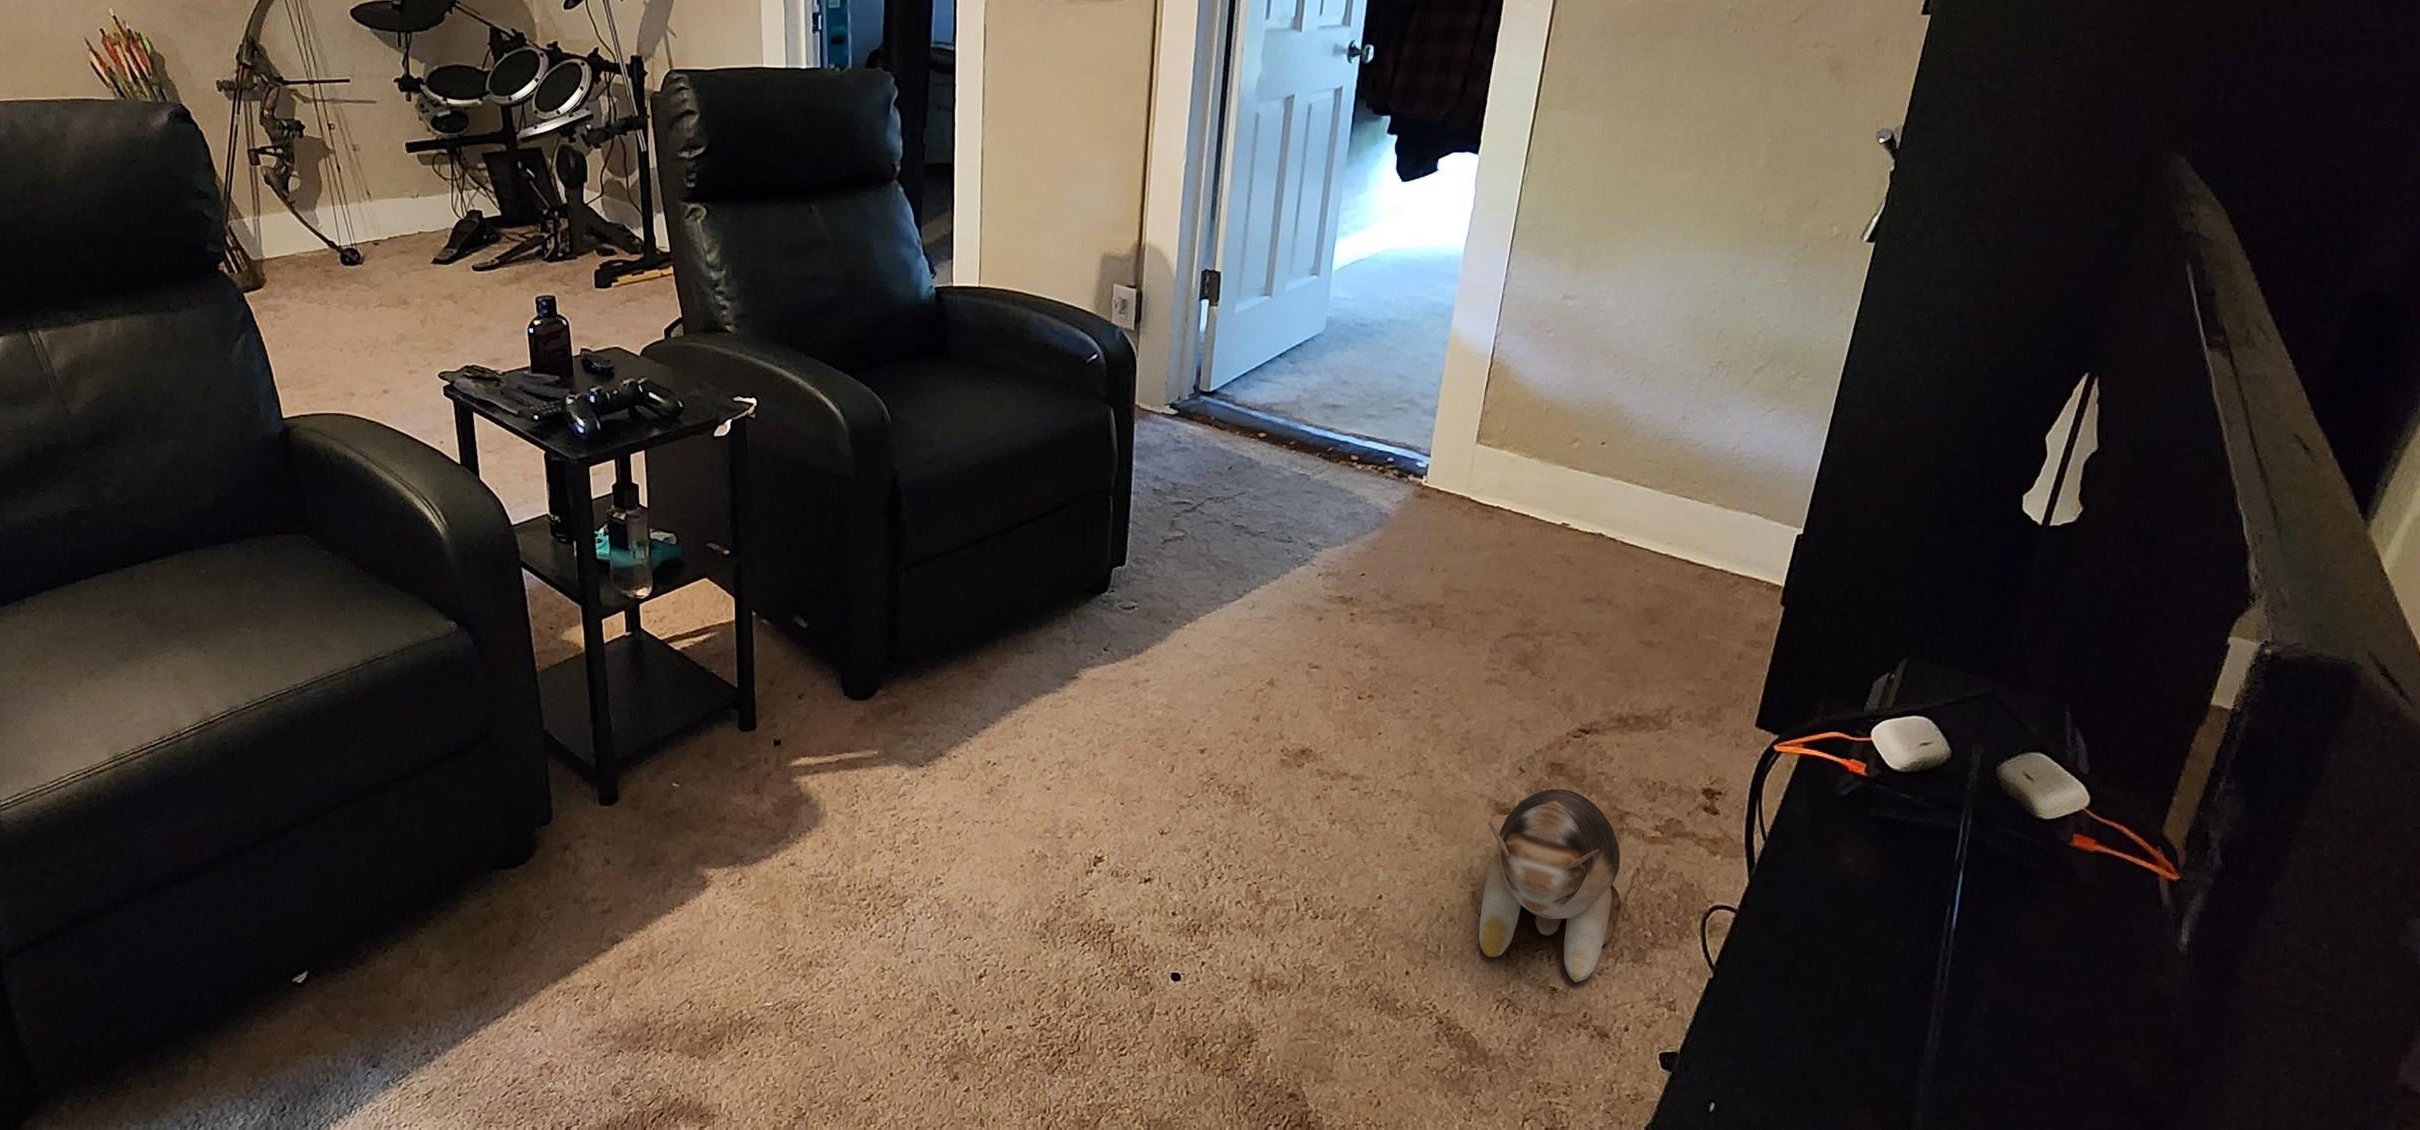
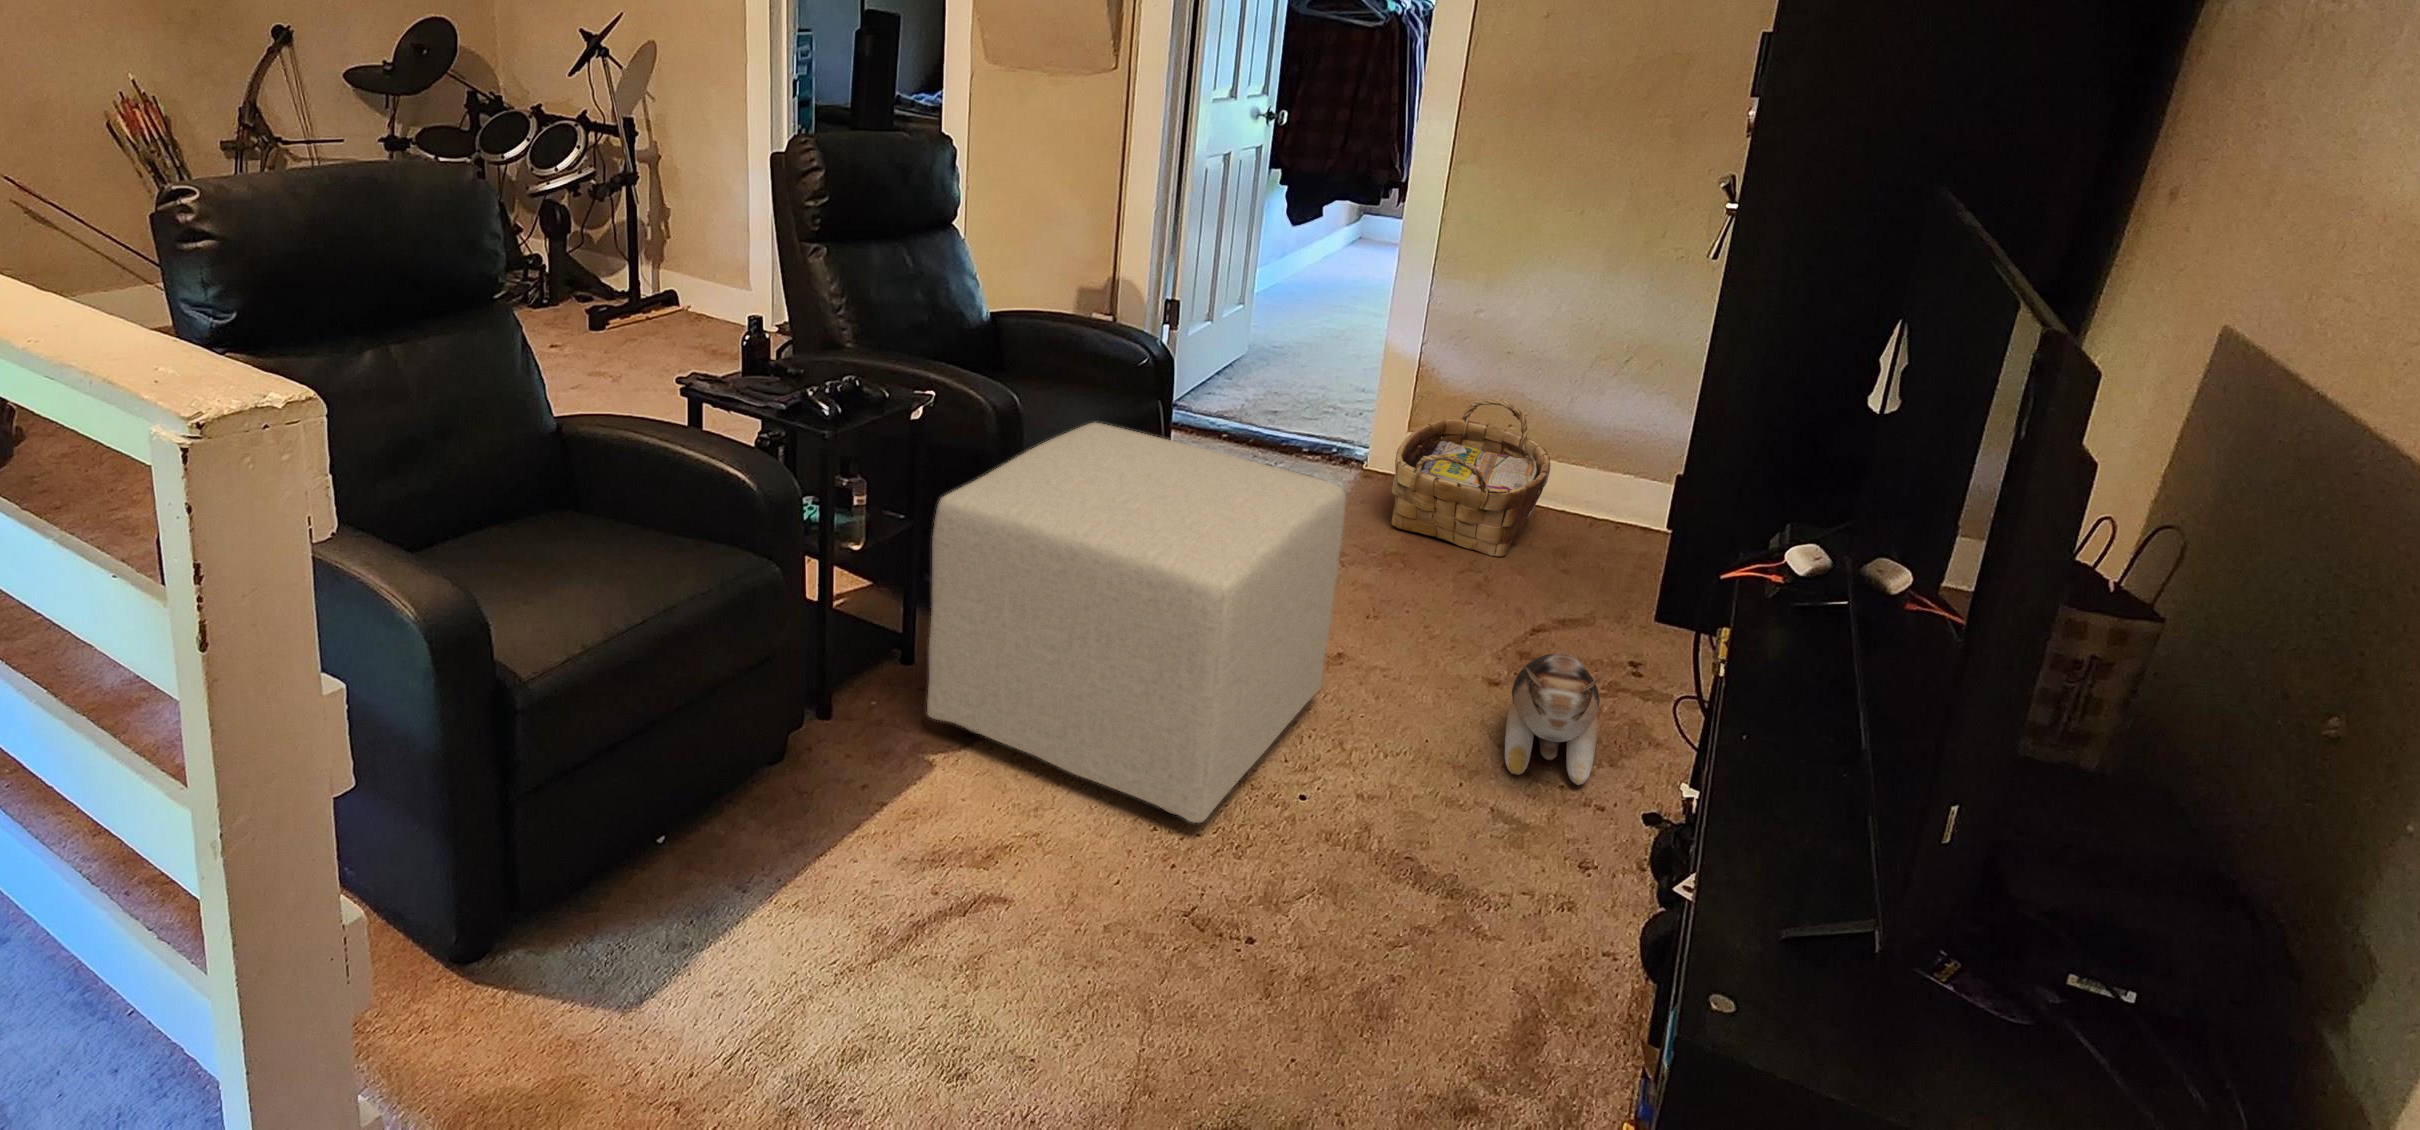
woven basket: none [1433,409,1643,615] -> present [1392,399,1550,557]
ottoman: none [708,439,1276,1010] -> present [927,423,1346,823]

